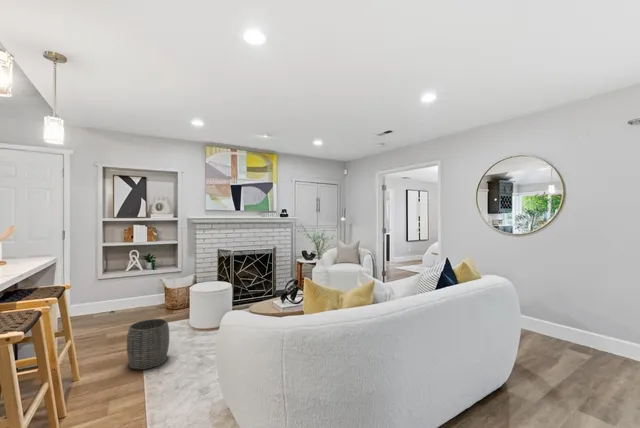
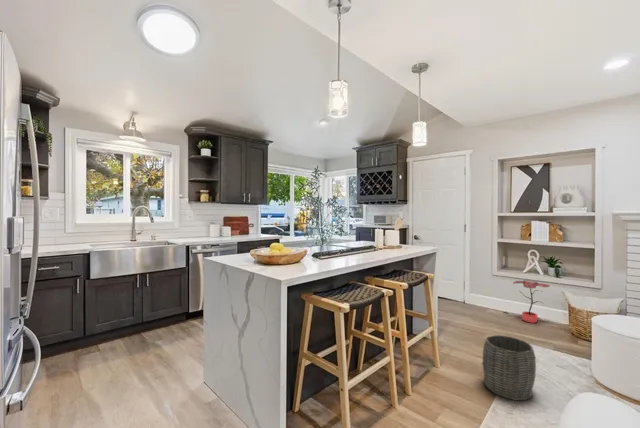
potted plant: none [120,276,151,312] -> present [513,280,550,323]

